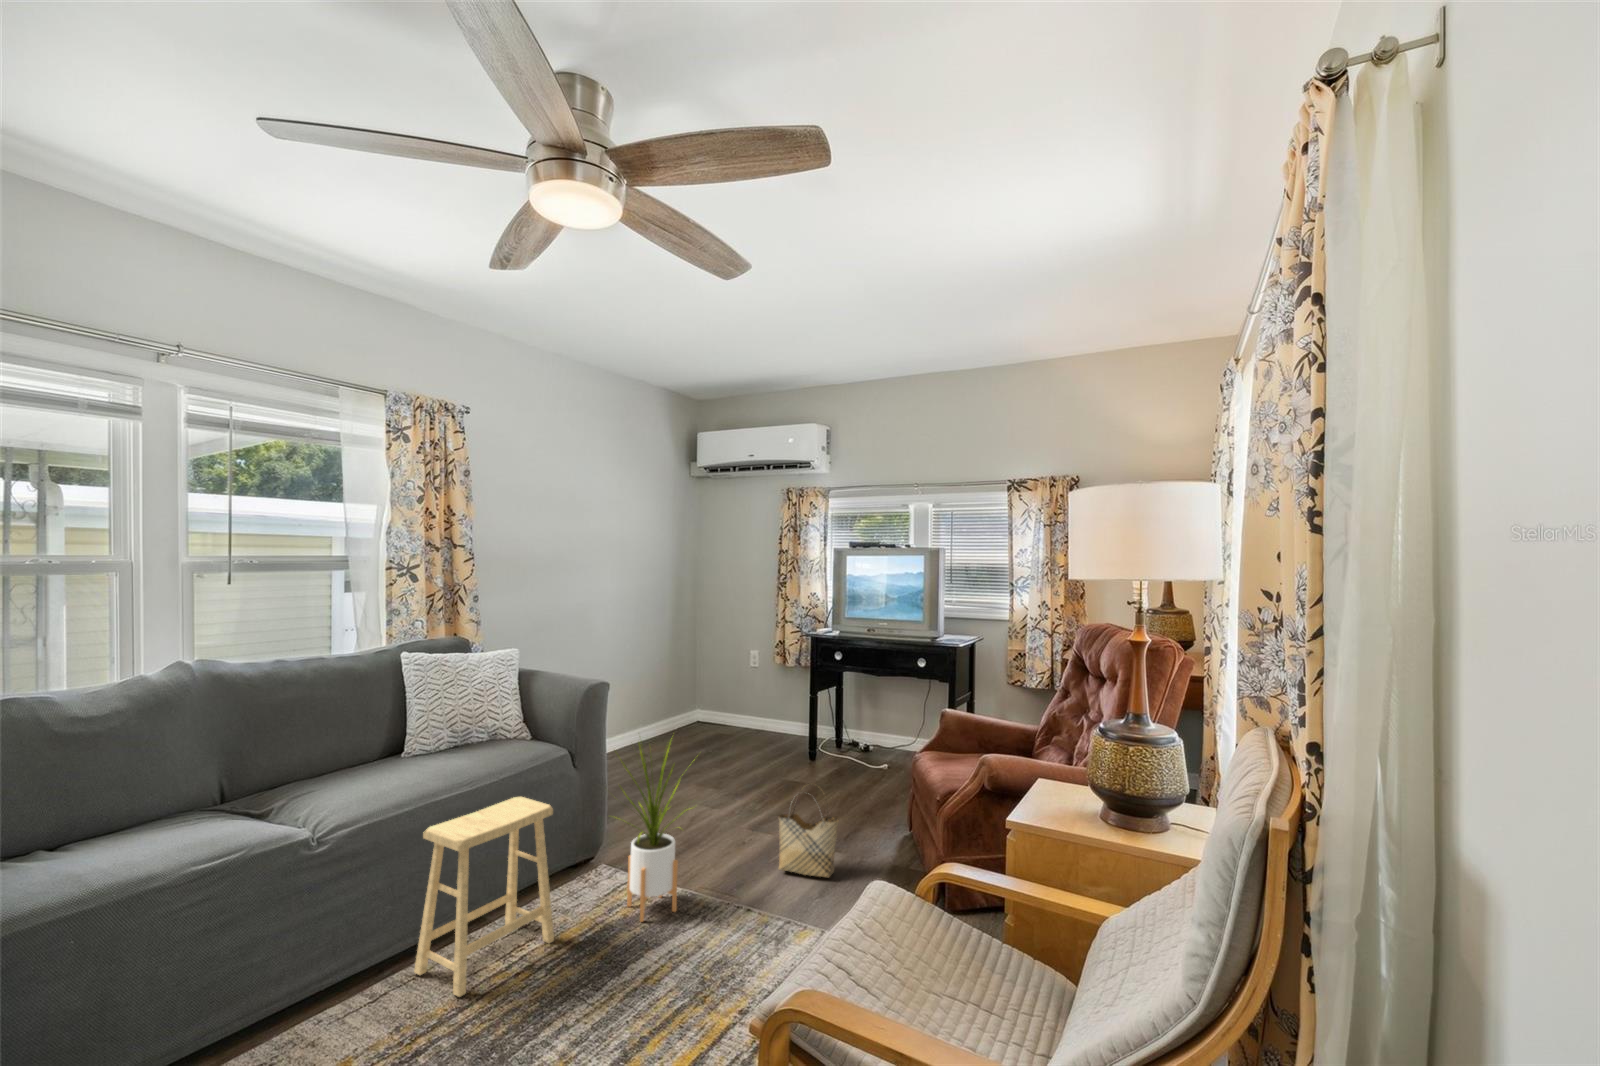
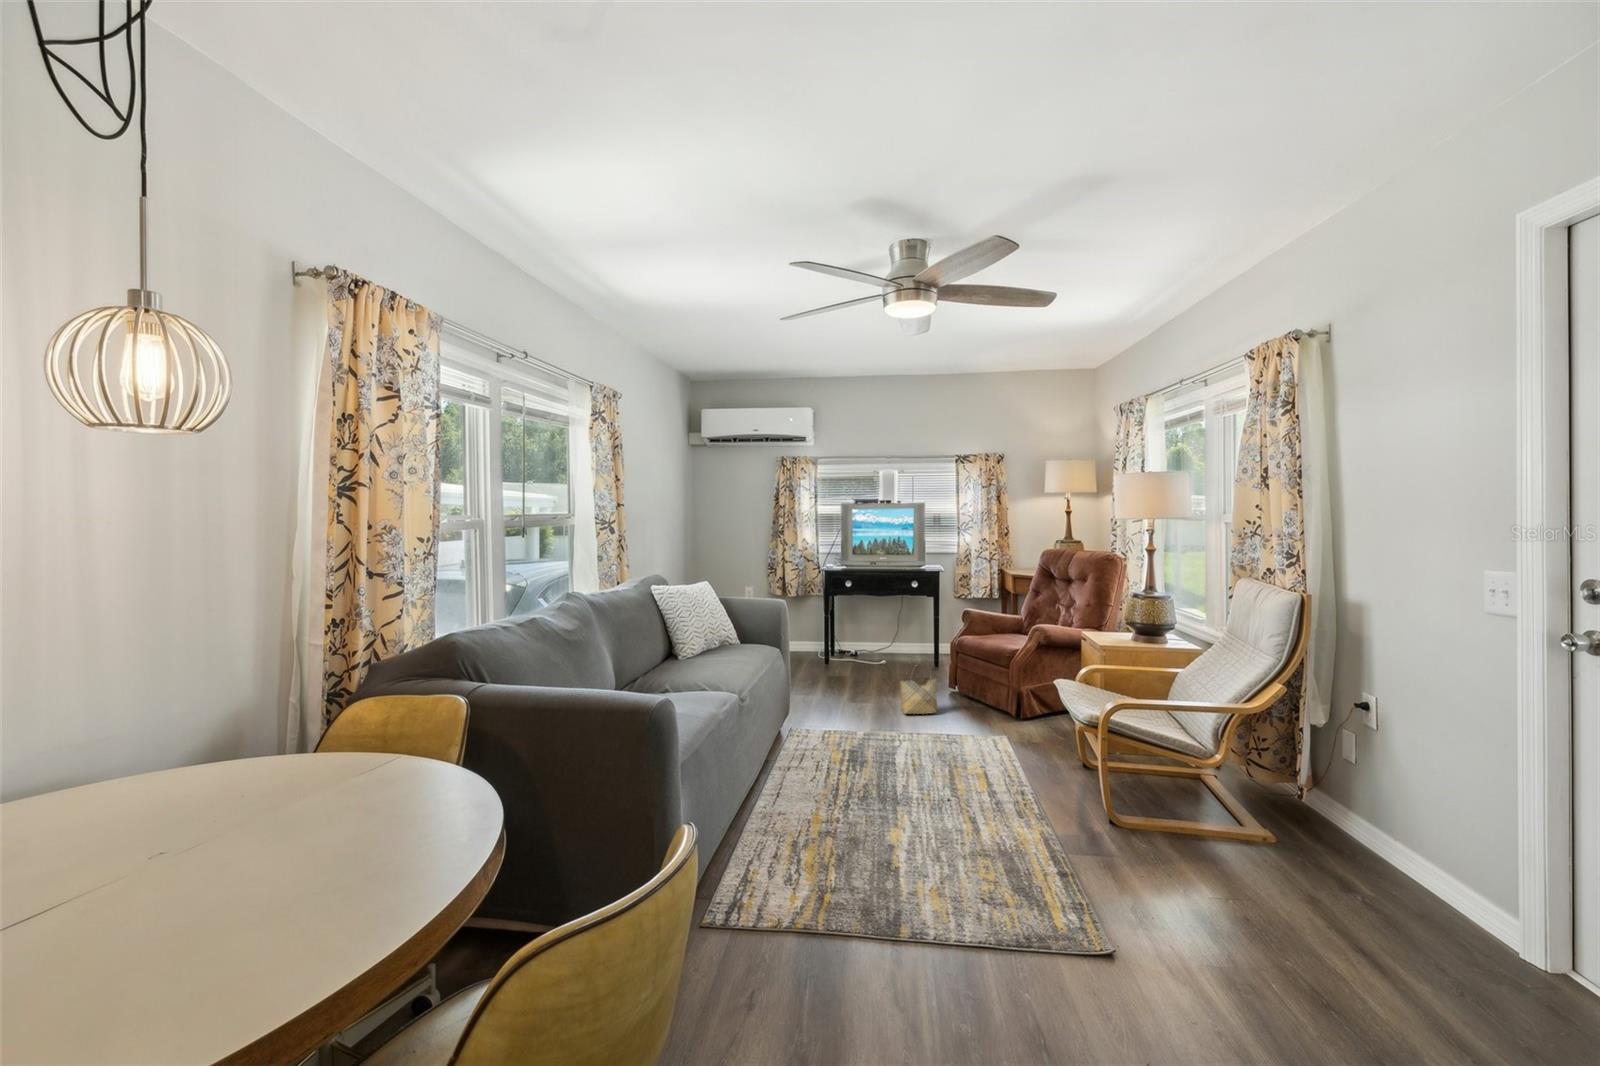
house plant: present [619,741,685,922] -> none [831,627,892,746]
footstool: present [414,796,554,997] -> none [777,674,831,786]

